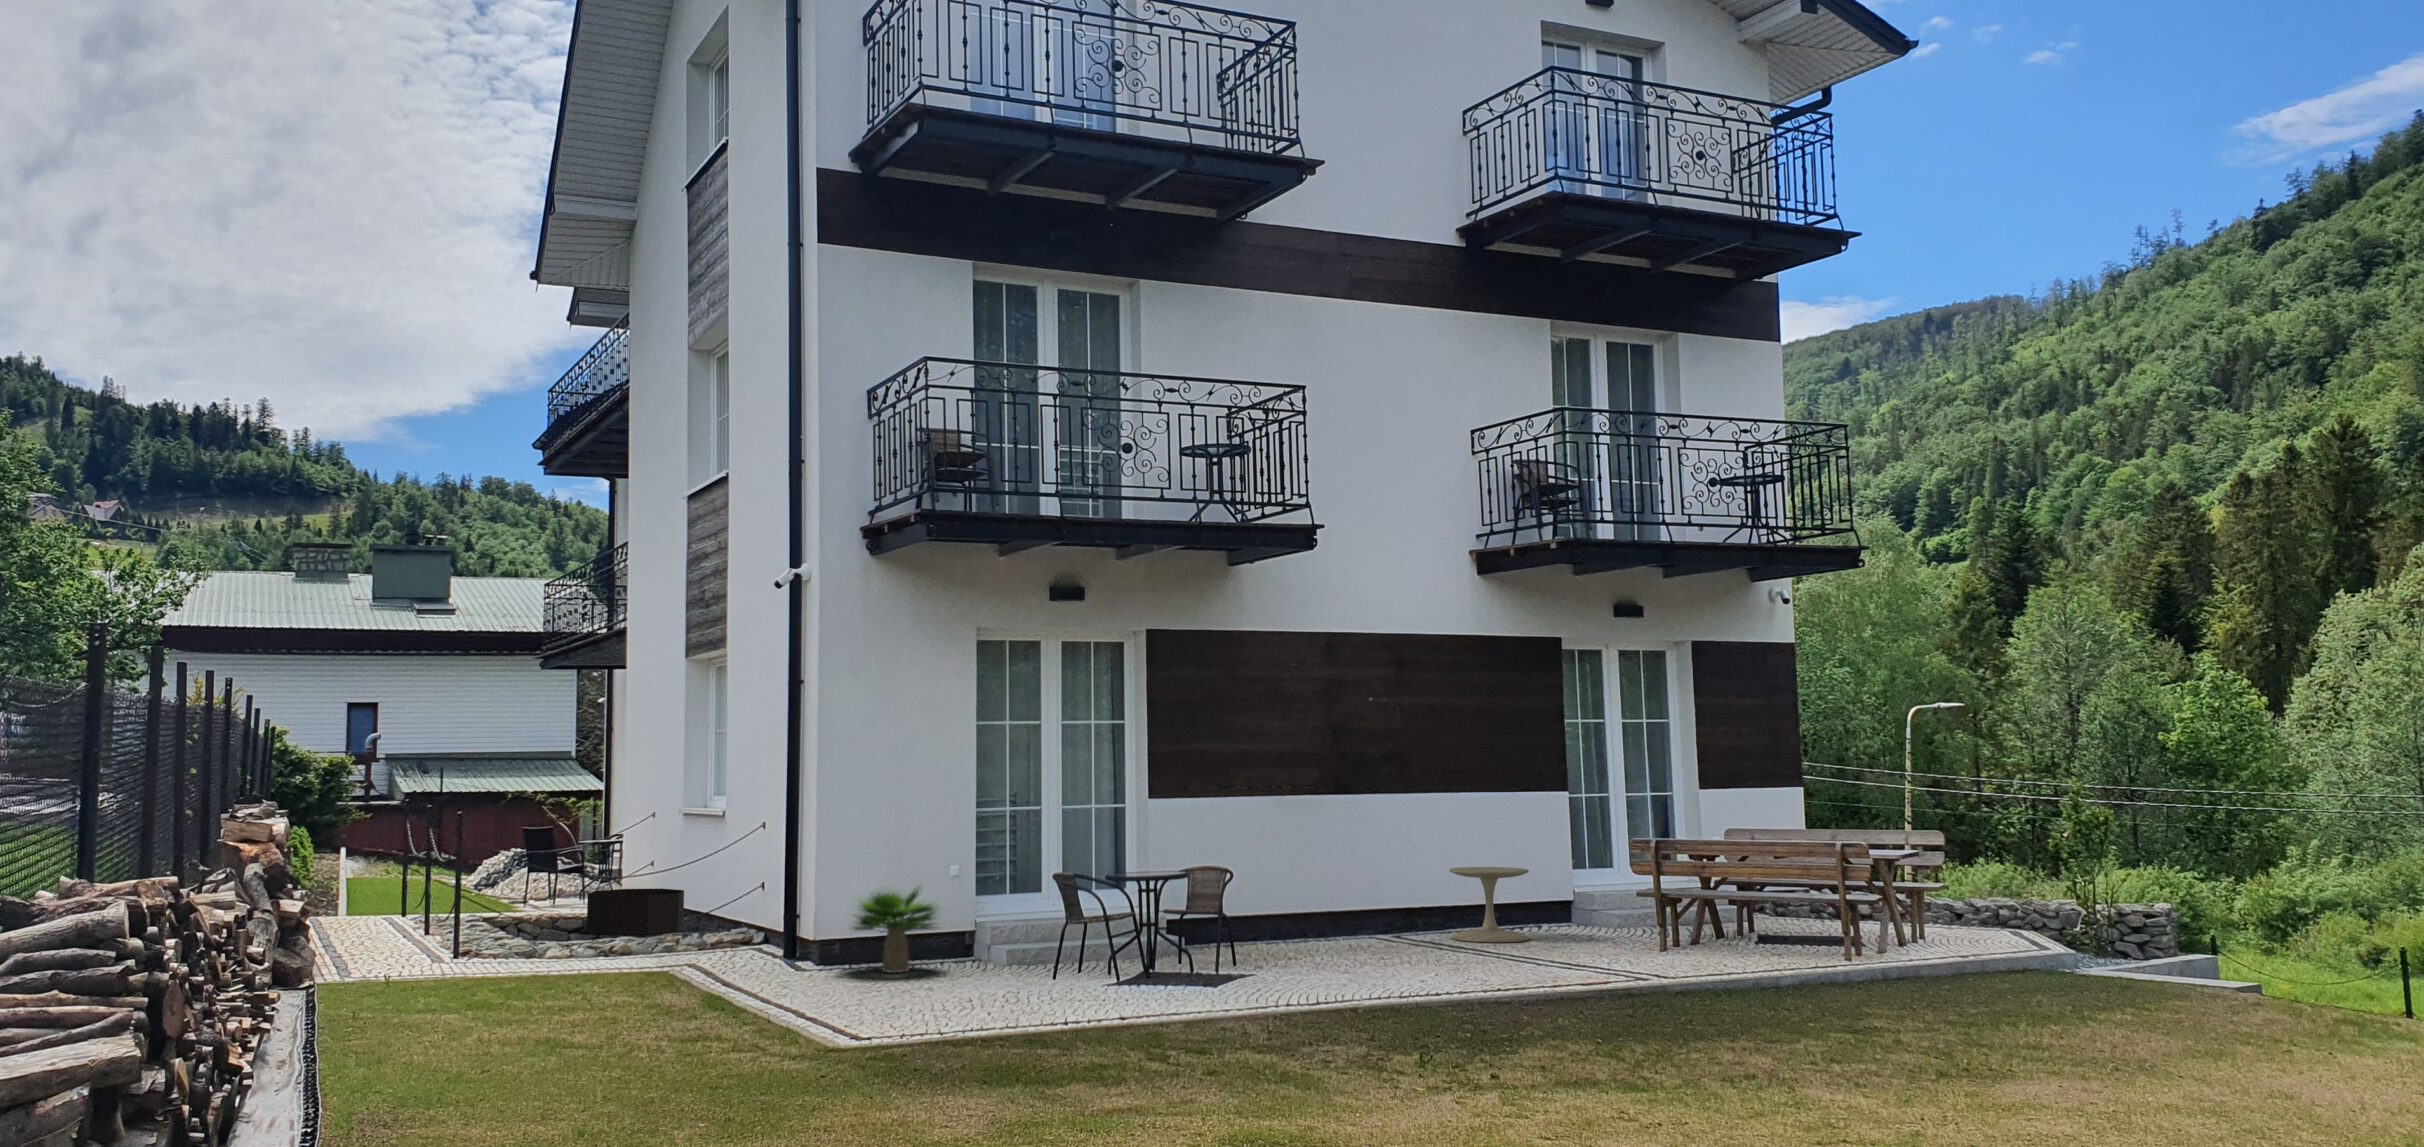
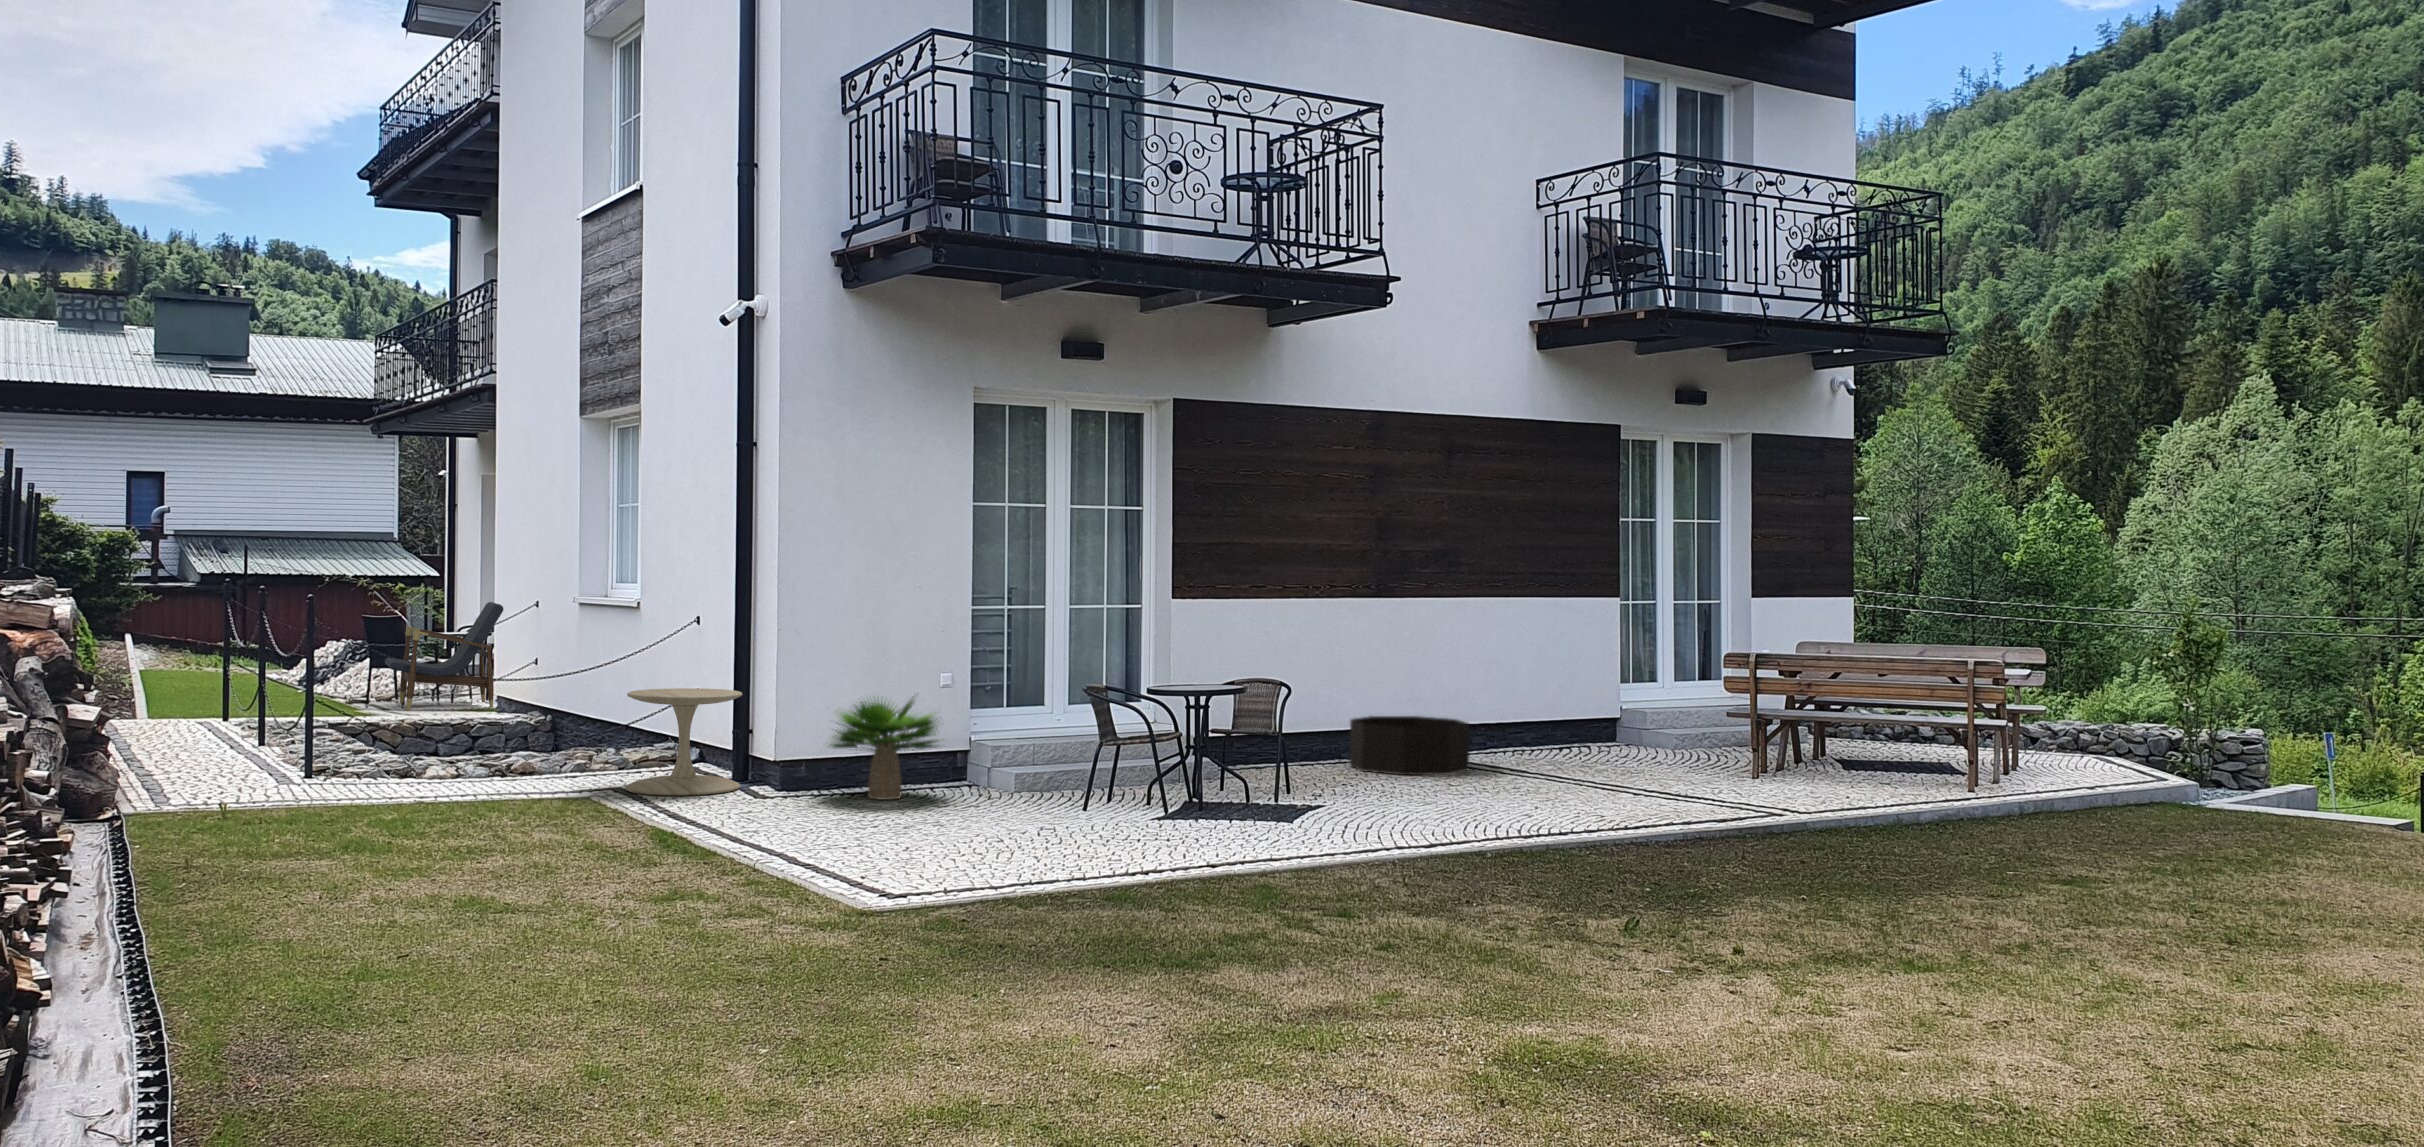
lounge chair: none [532,815,626,907] -> present [385,602,503,710]
side table: present [1449,867,1530,943] -> present [625,688,742,796]
basket: present [587,889,684,935] -> present [1349,716,1470,775]

